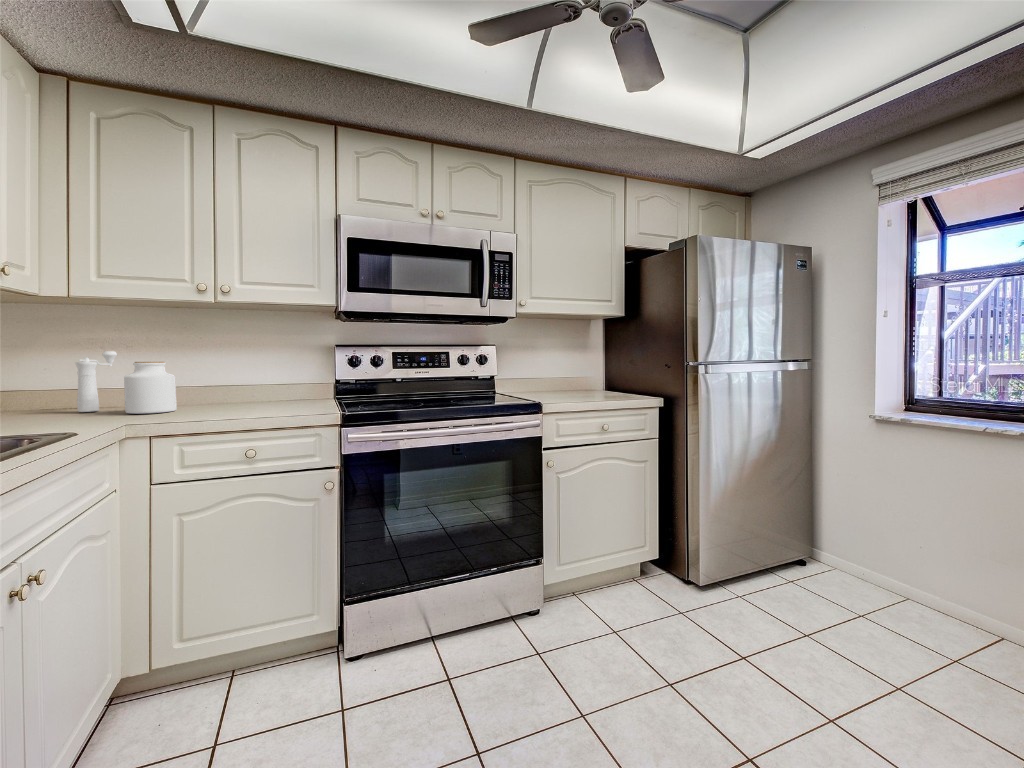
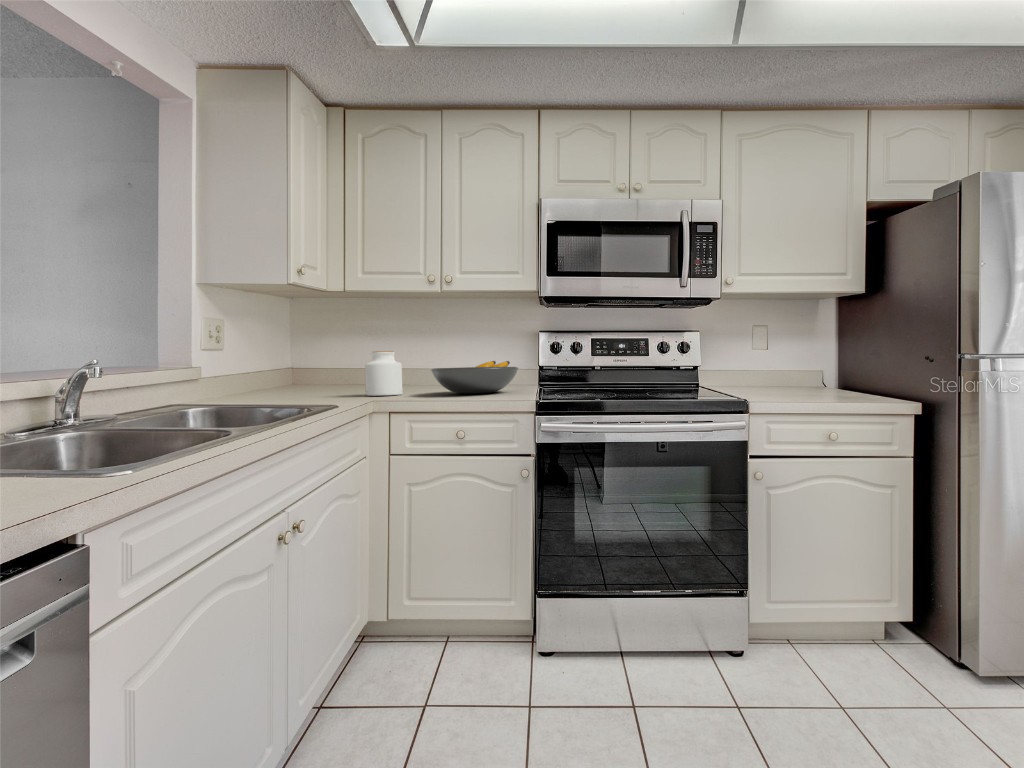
pepper mill: present [75,351,117,412] -> none [330,345,357,395]
fruit bowl: none [212,375,317,410] -> present [431,361,518,394]

